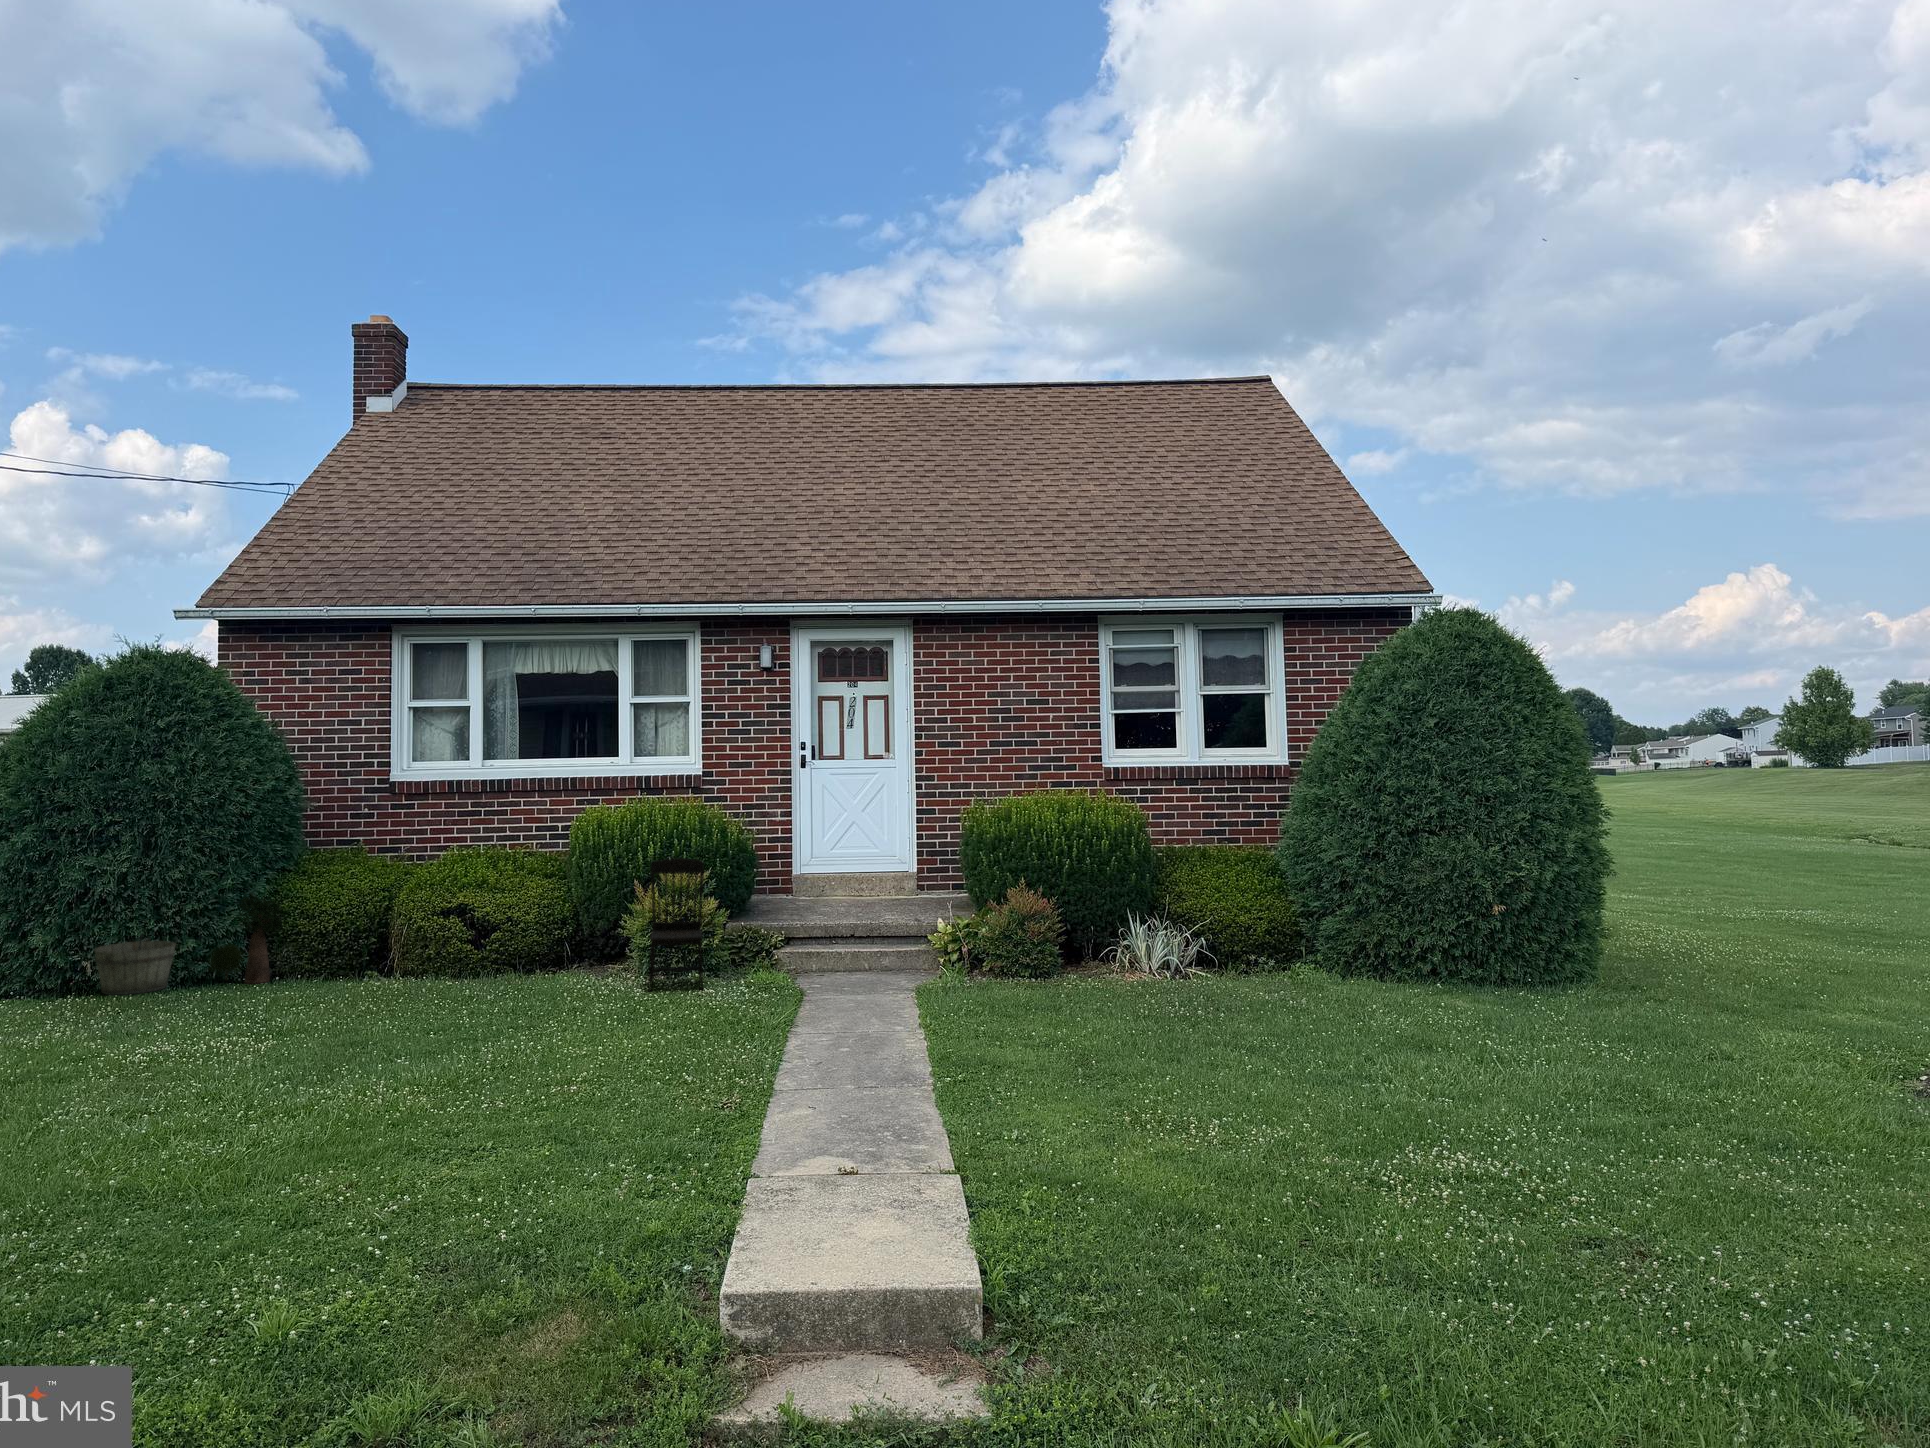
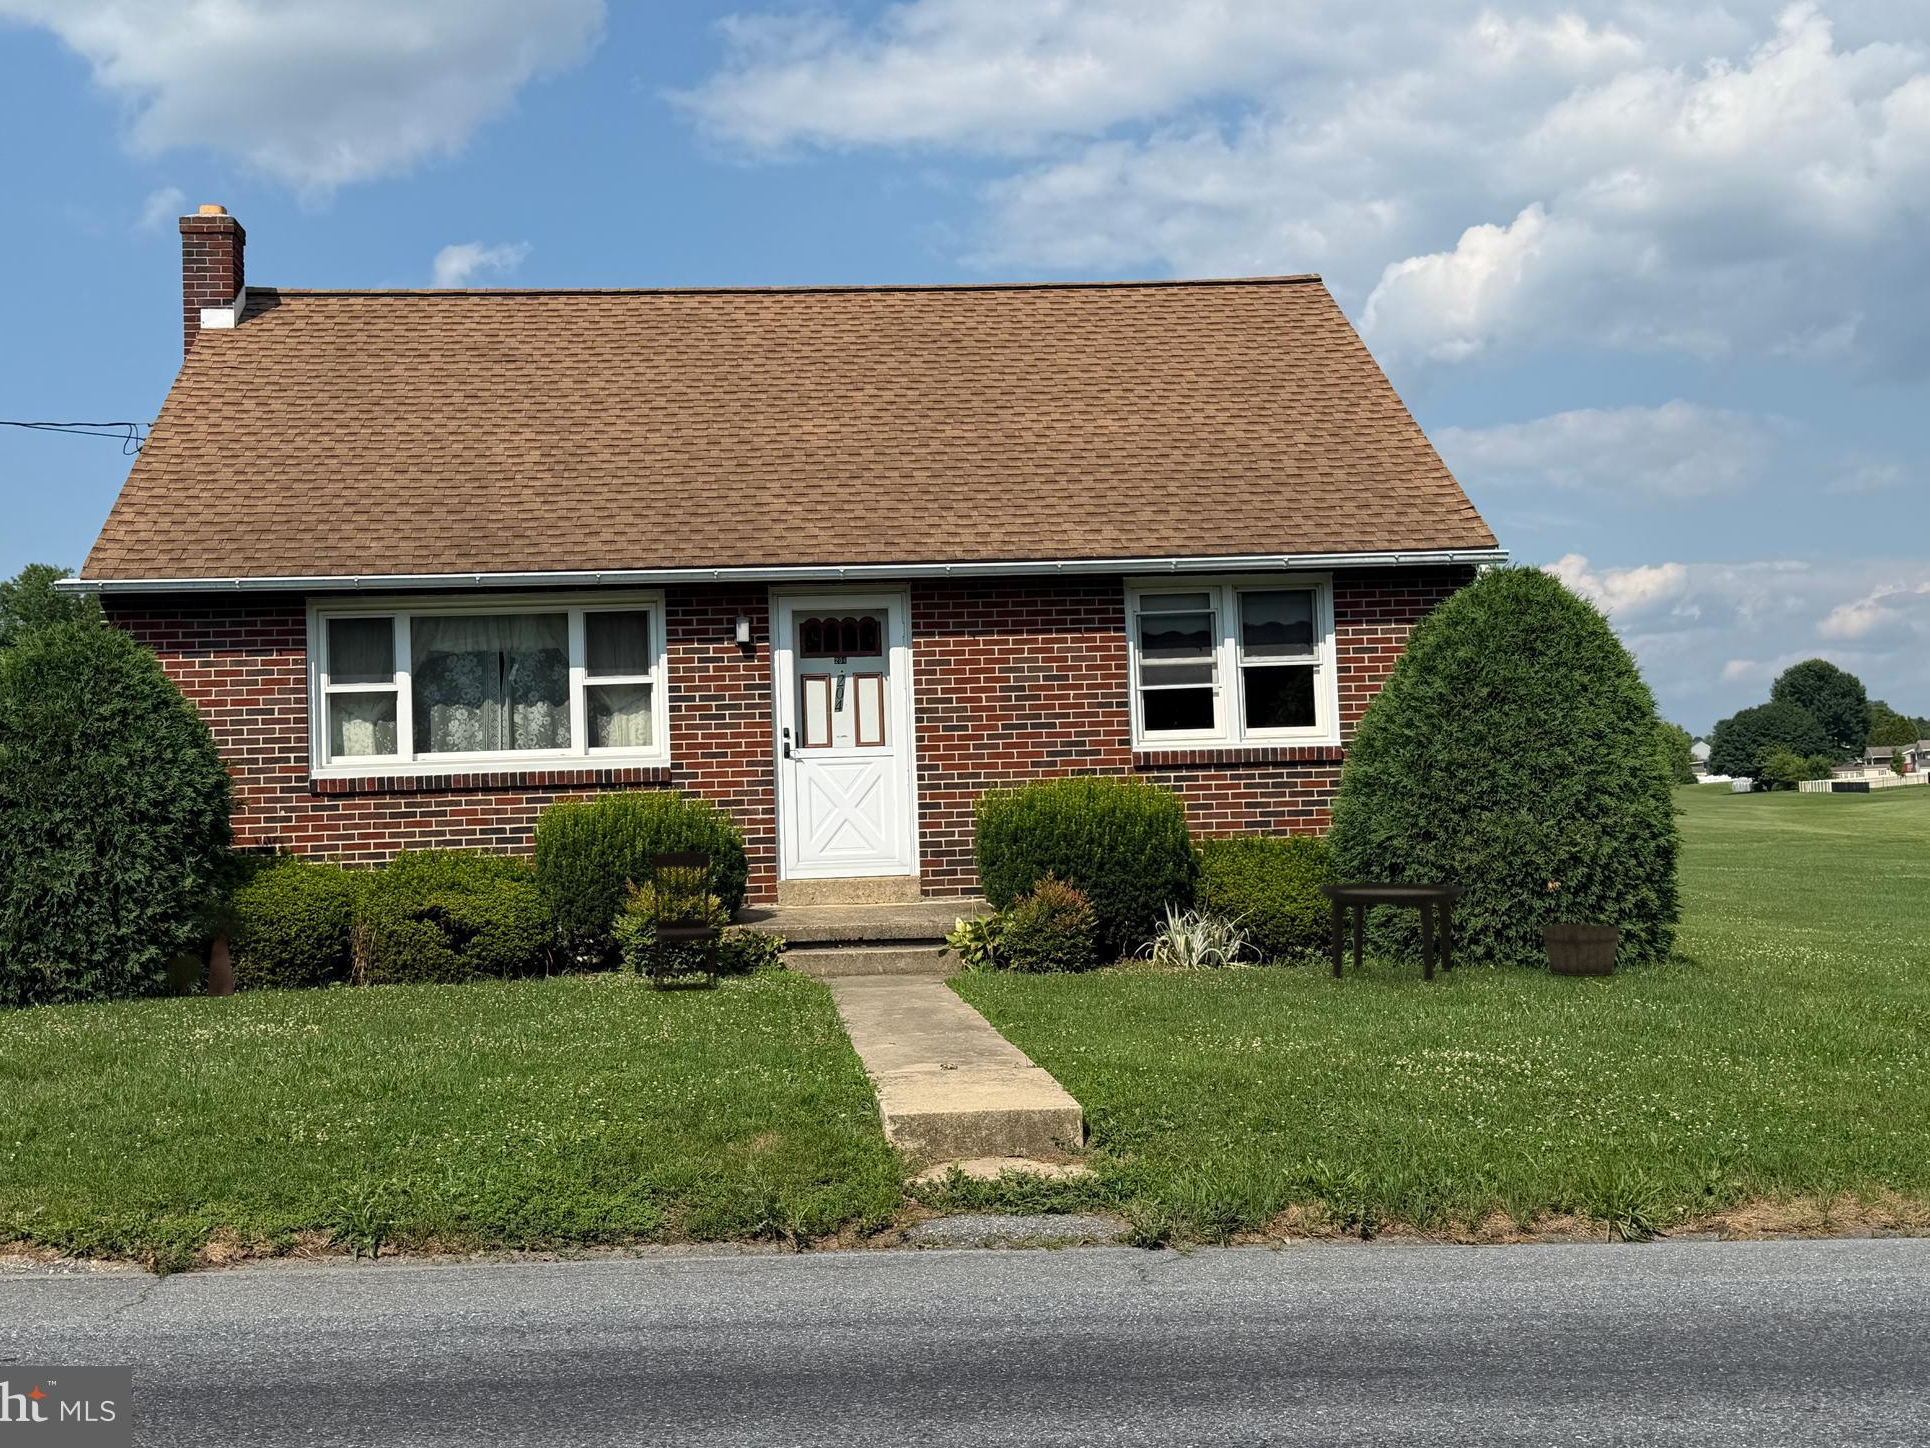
round table: none [1270,899,1419,1003] -> present [1317,882,1466,981]
wooden bucket: present [94,931,176,995] -> present [1542,915,1619,976]

